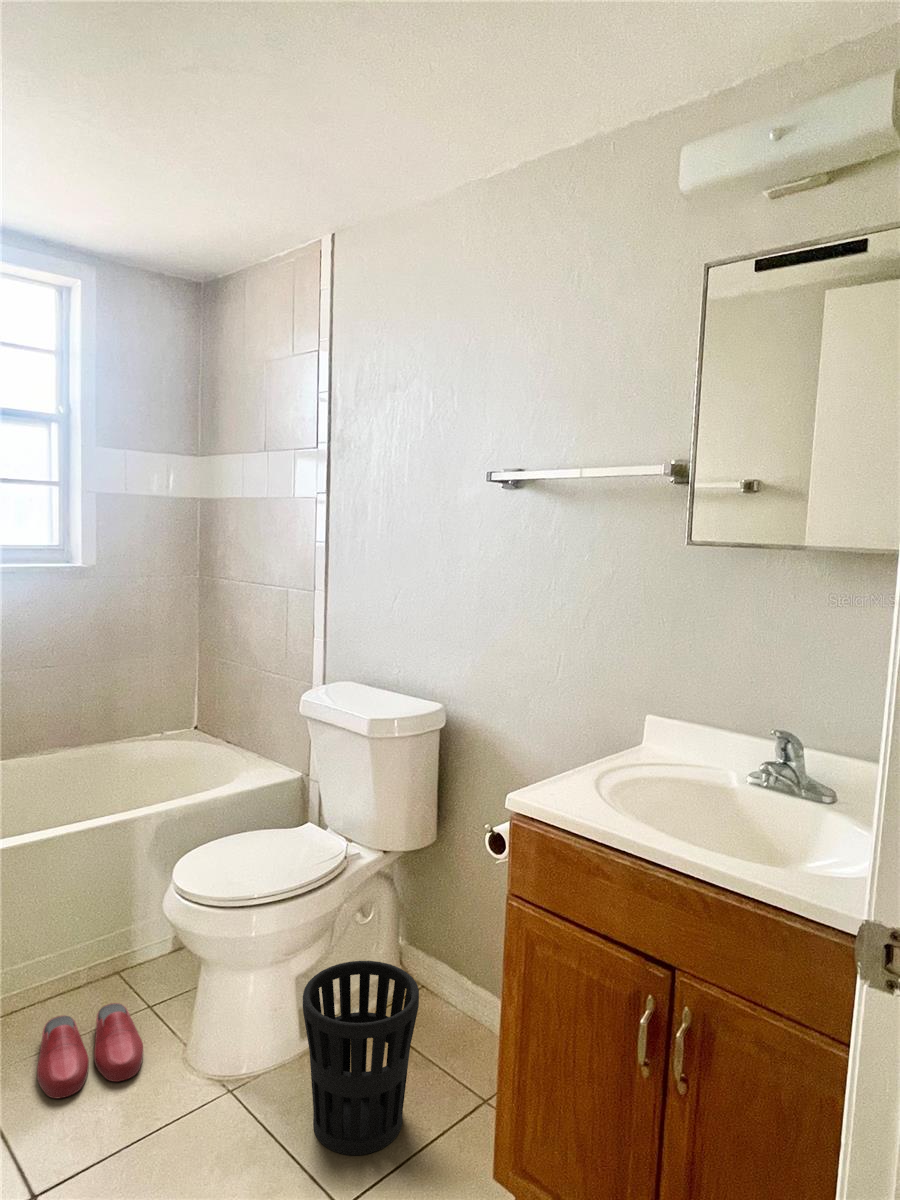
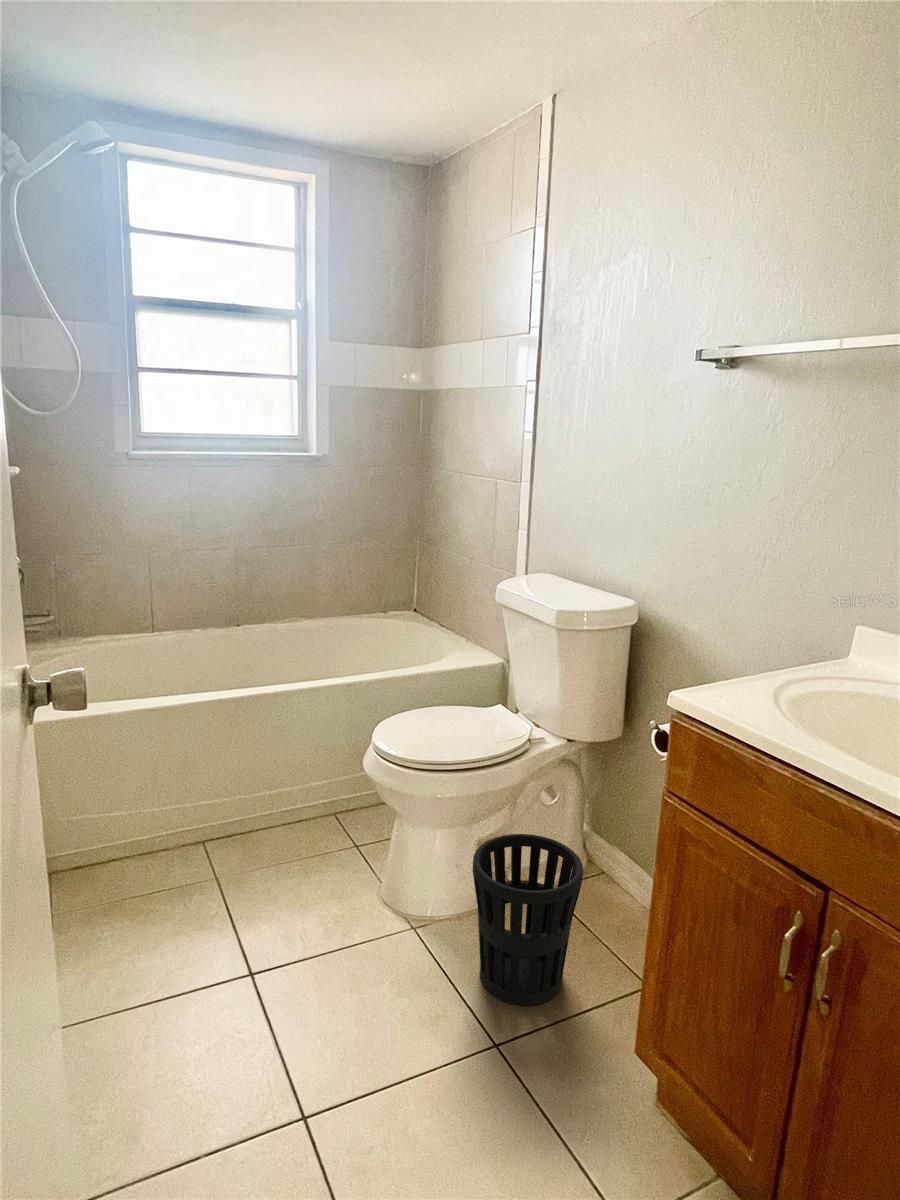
slippers: present [37,1003,143,1098] -> none [262,837,346,905]

